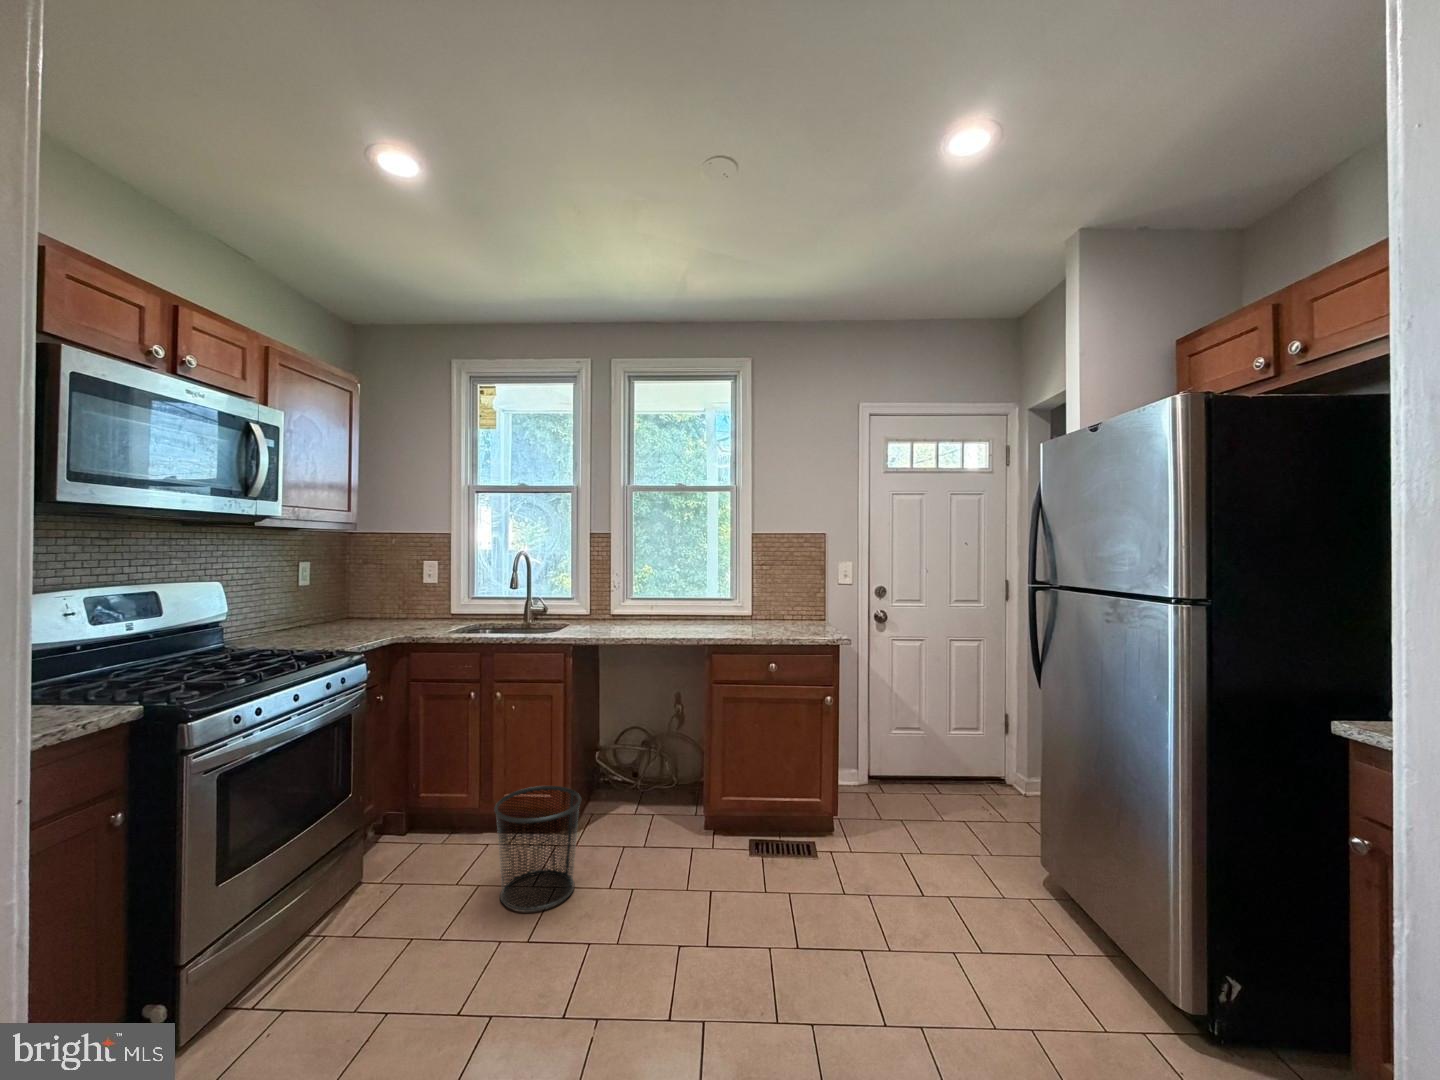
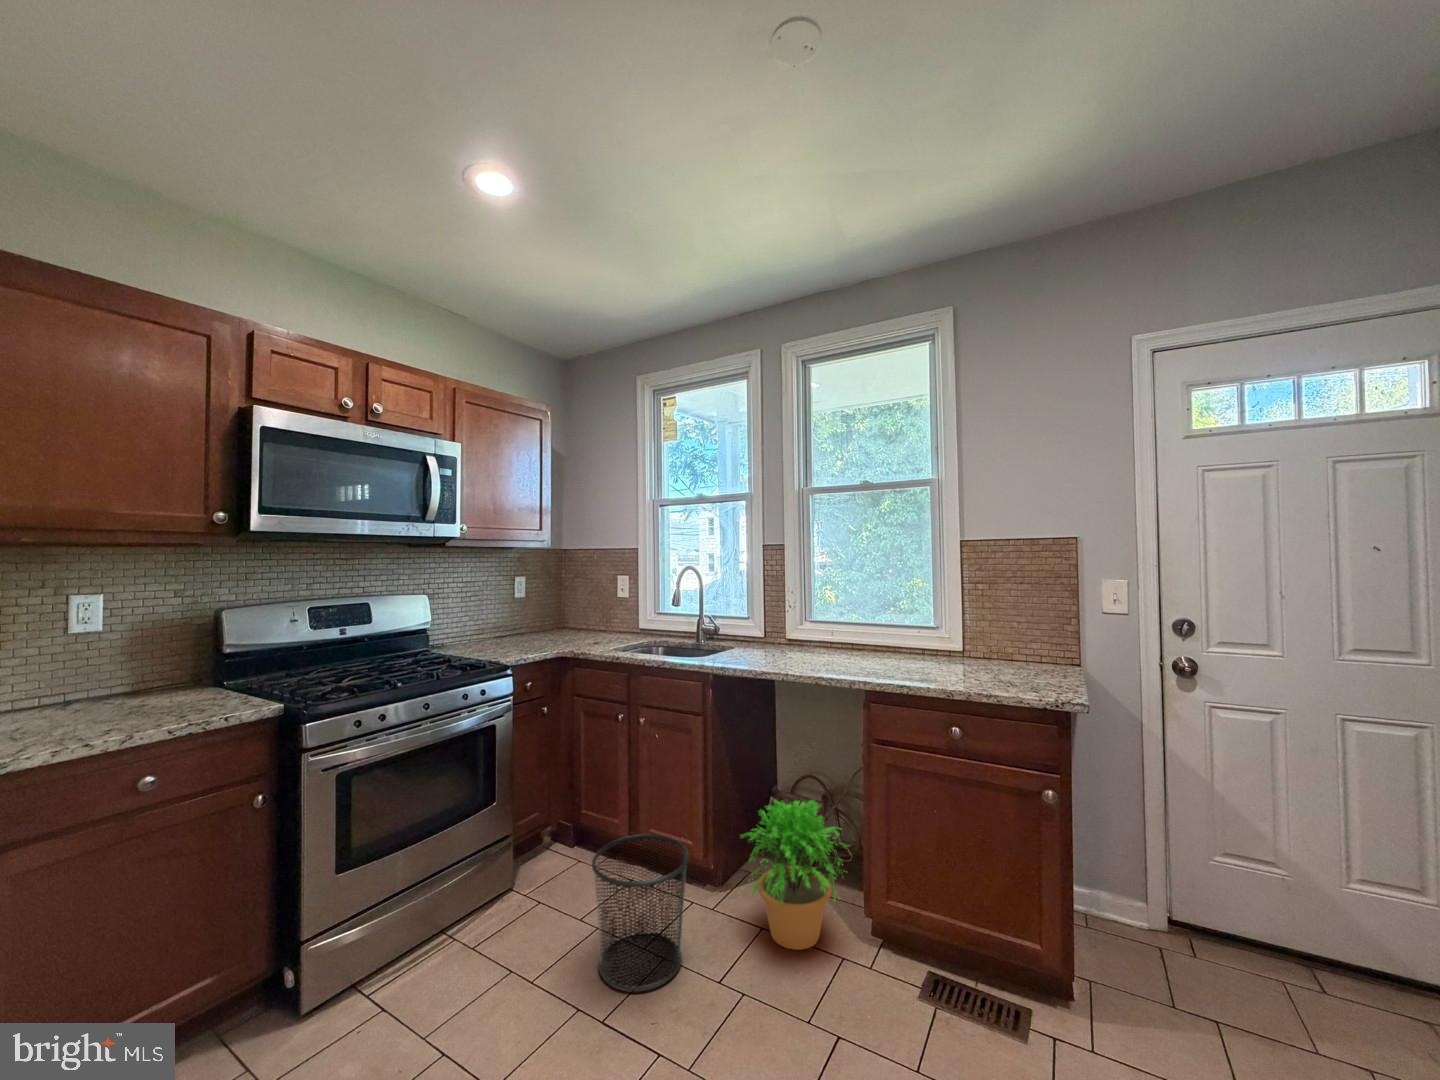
potted plant: none [606,735,697,853] -> present [745,800,840,950]

